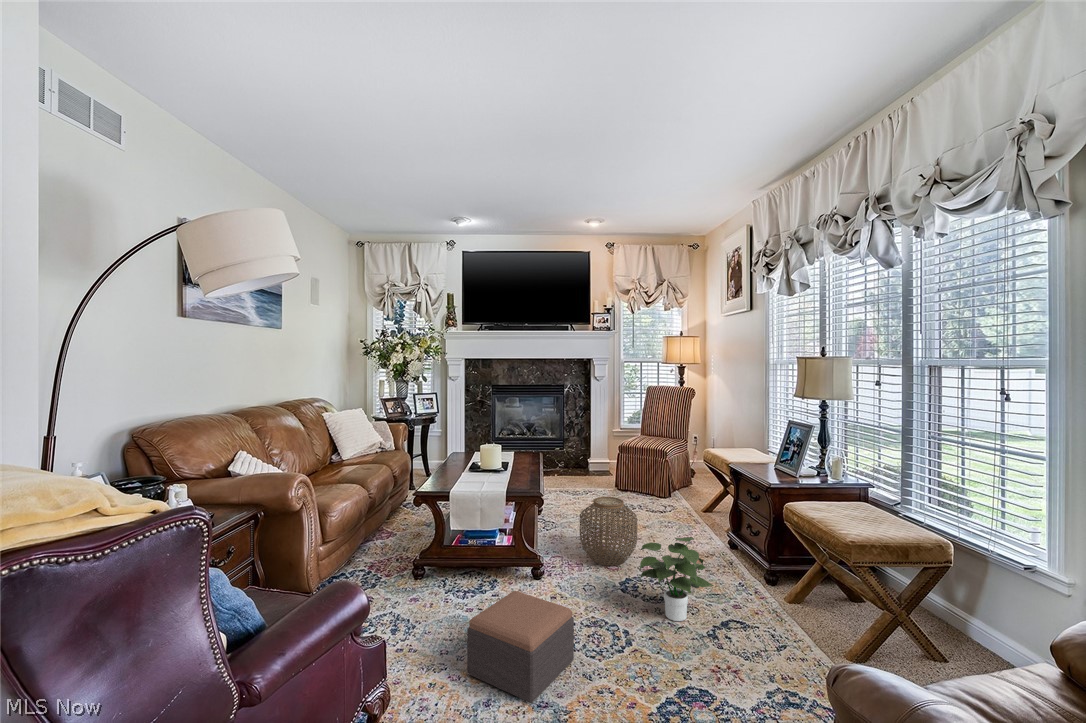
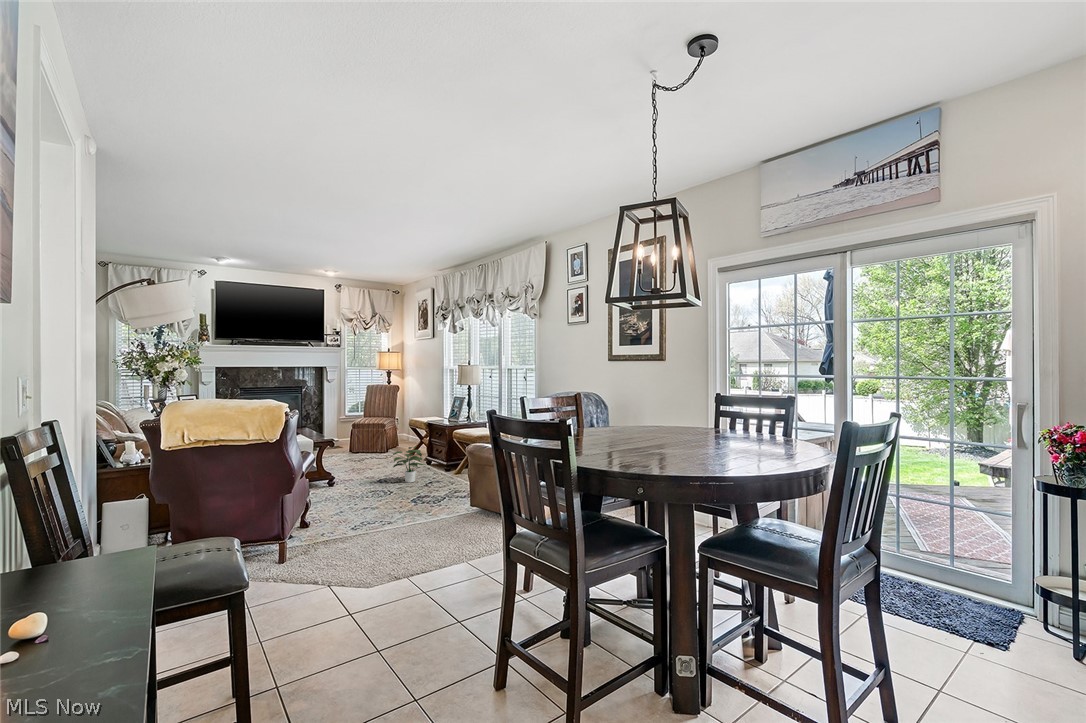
woven basket: present [580,497,637,566] -> none [351,441,384,476]
footstool: present [467,591,574,703] -> none [327,473,372,505]

